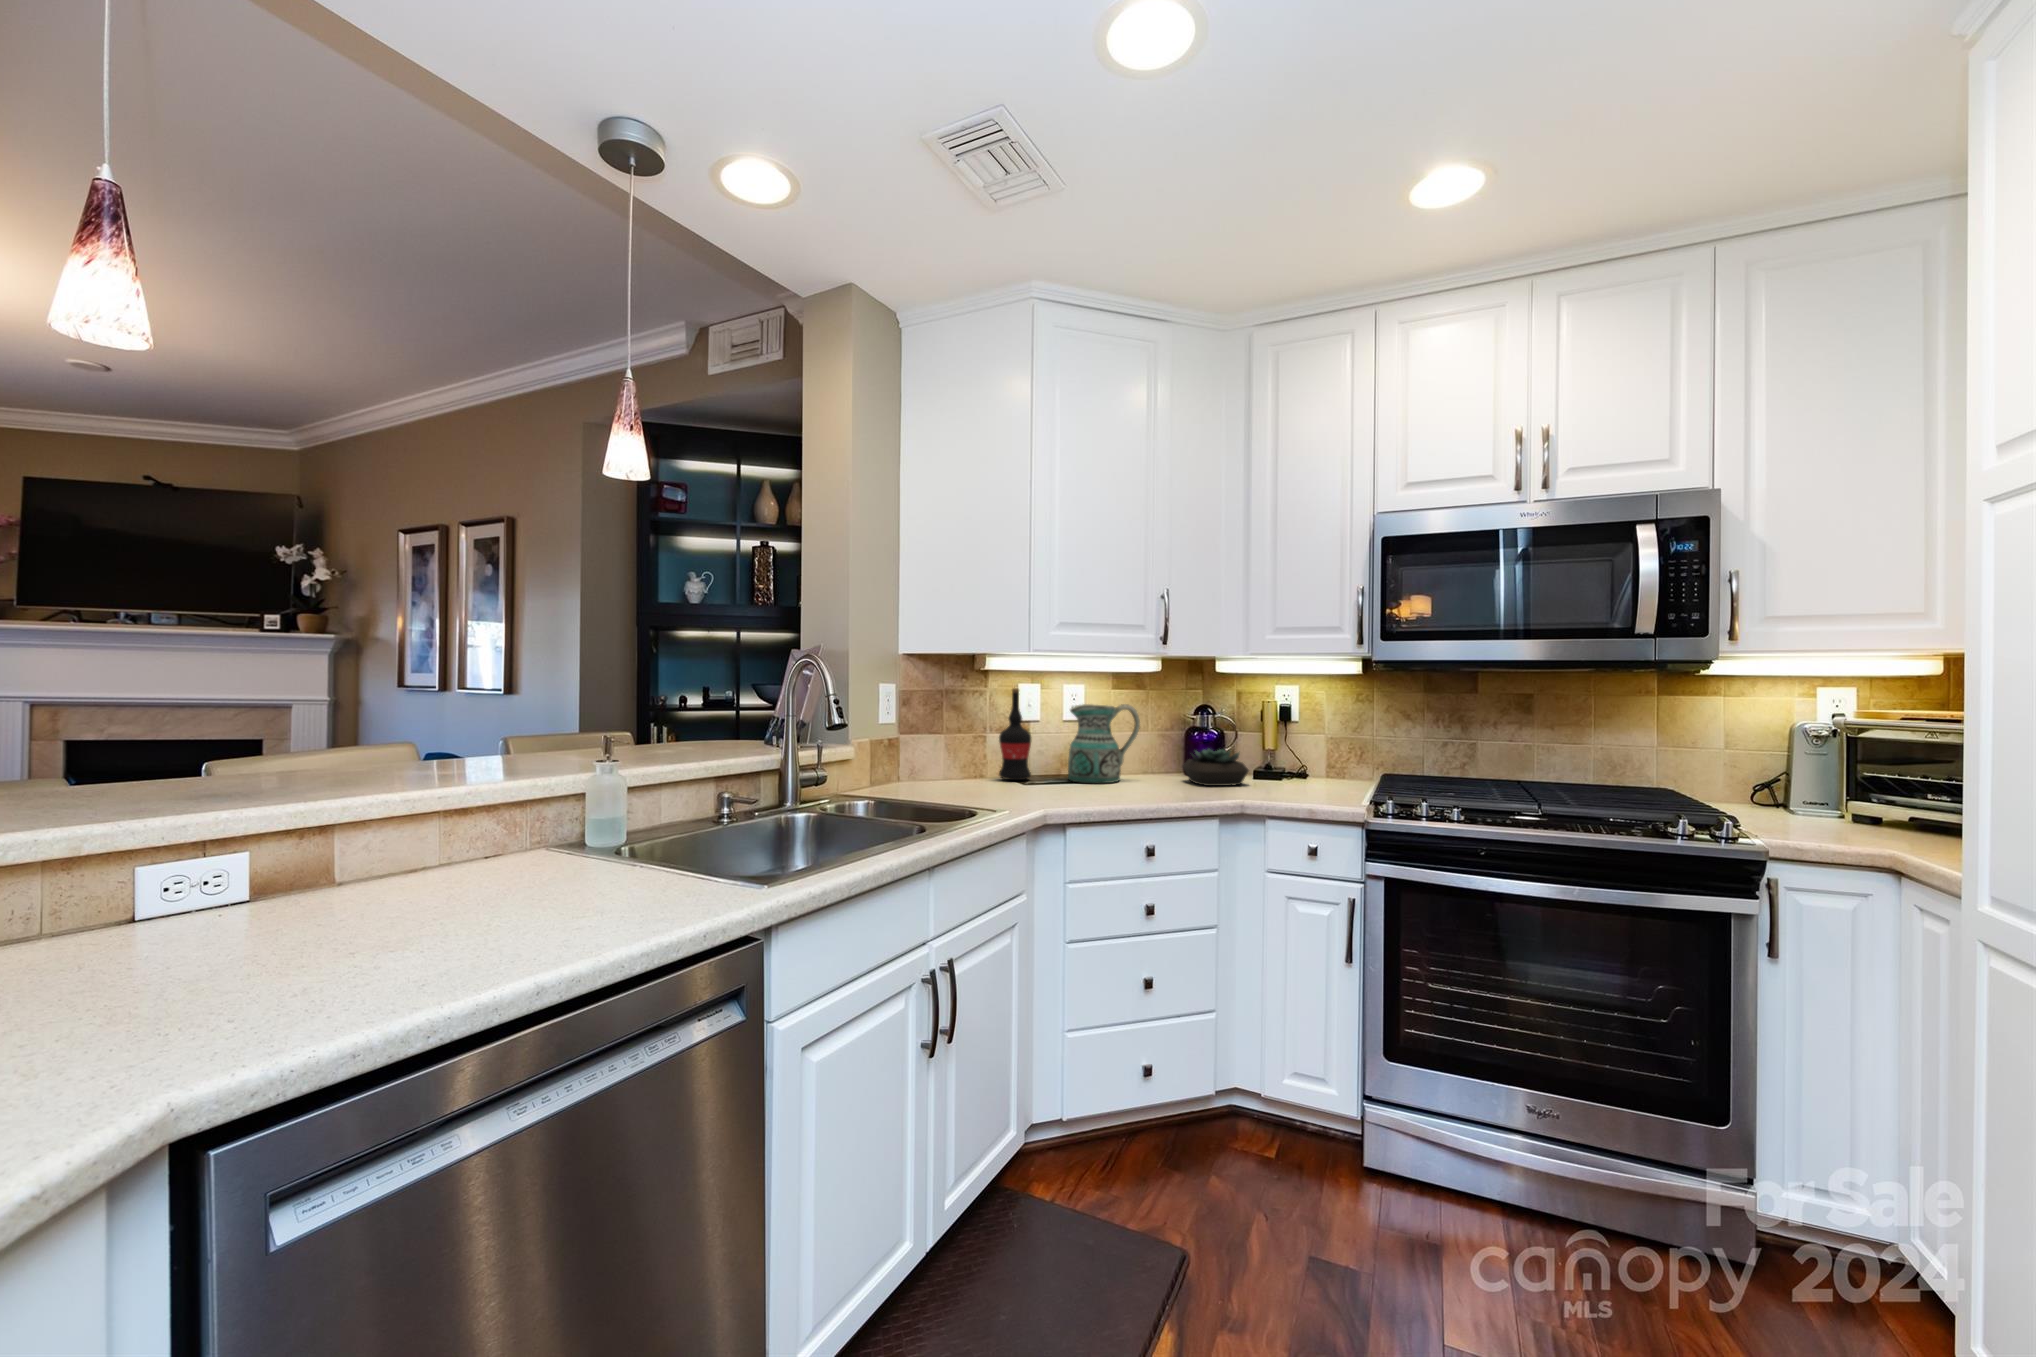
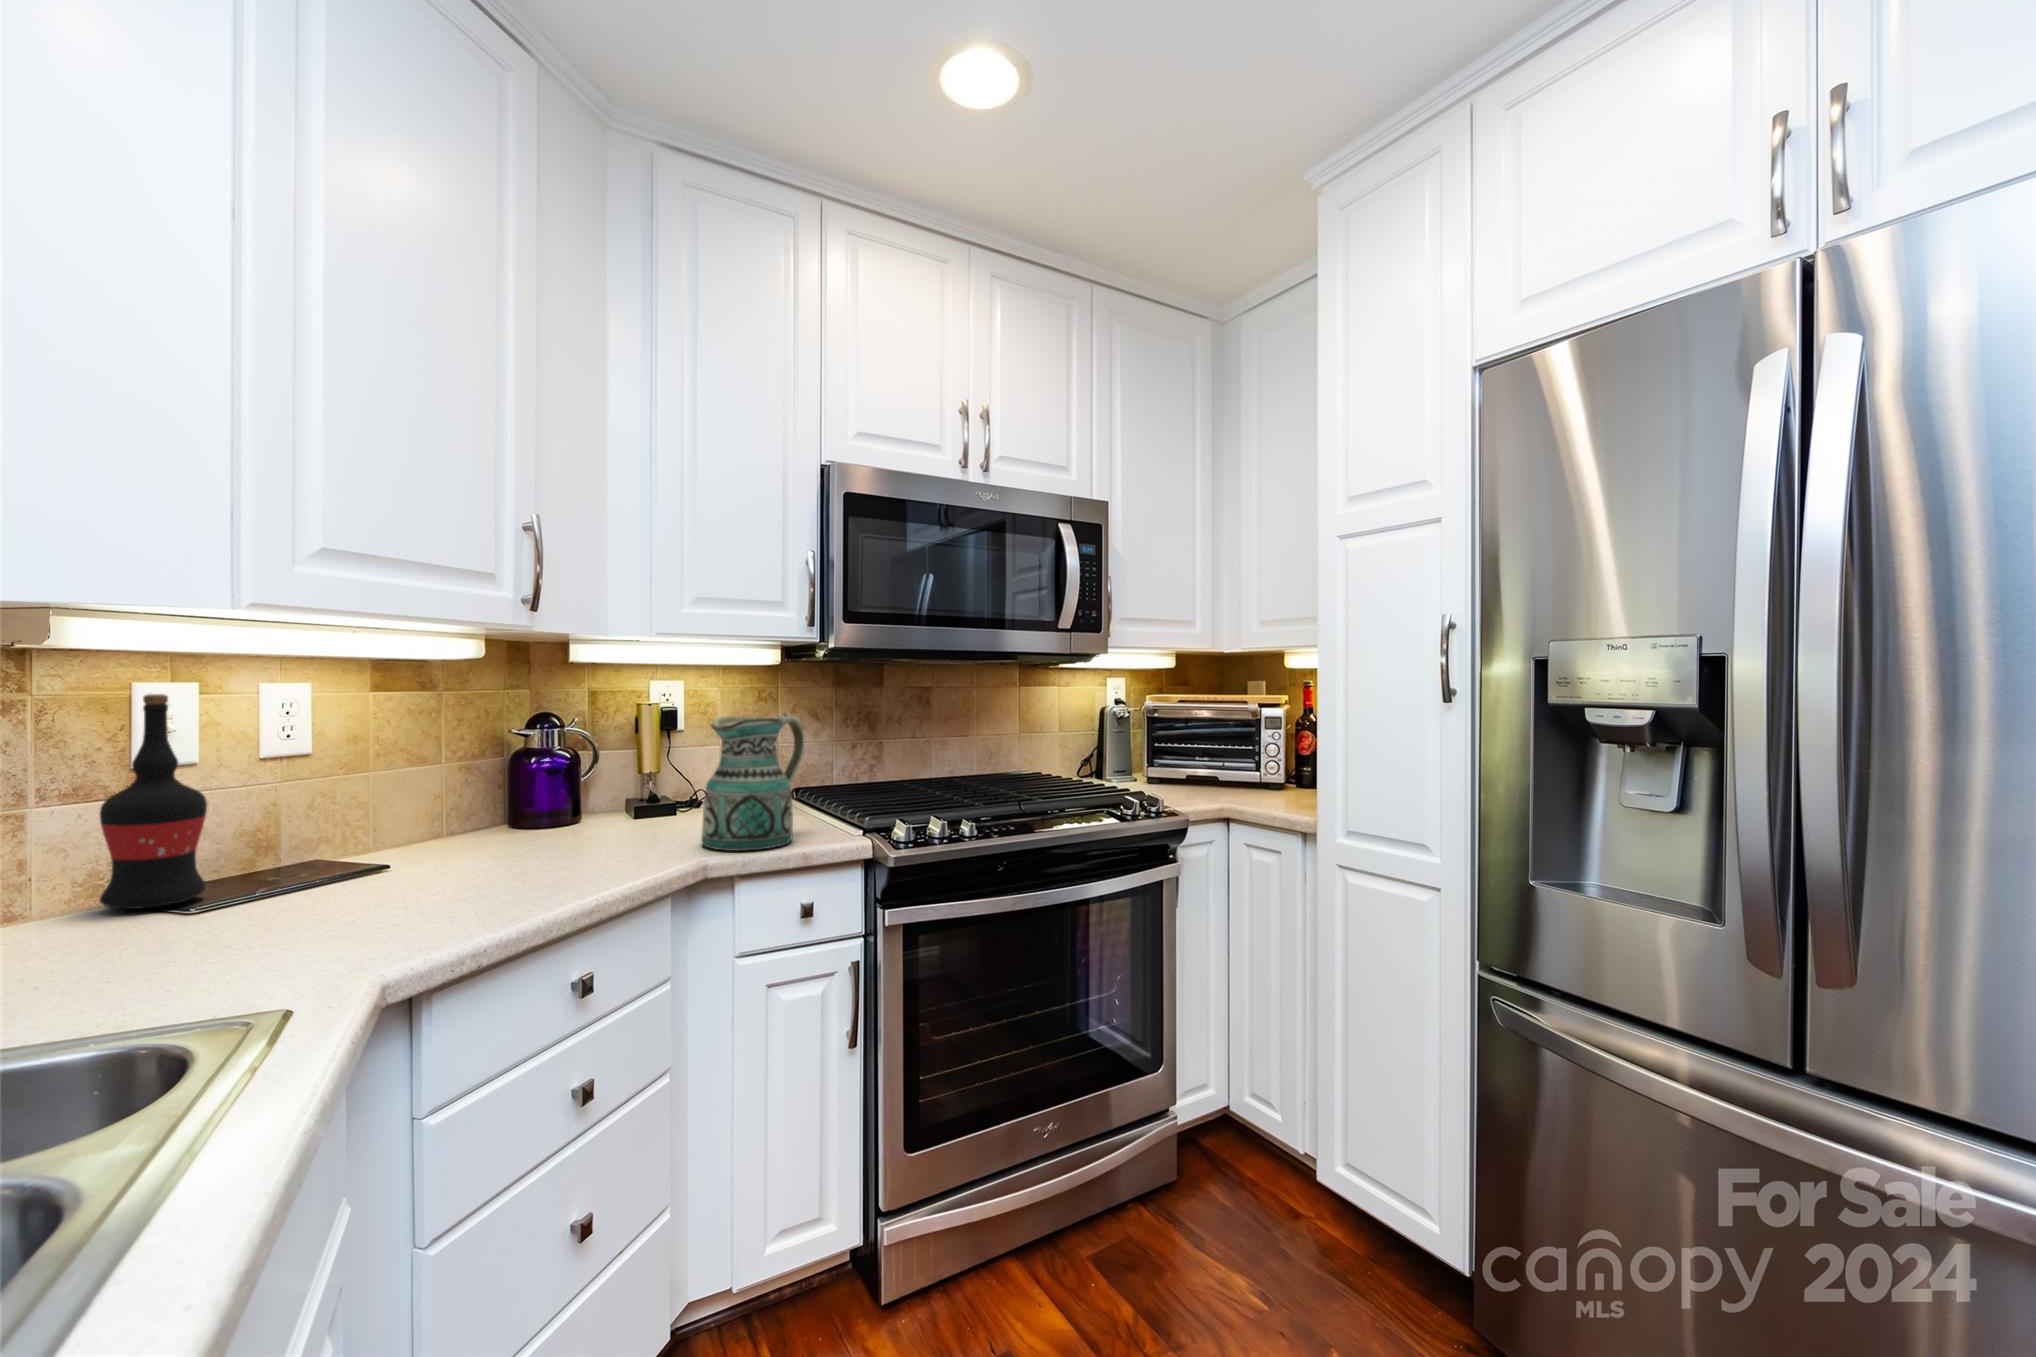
ceramic pitcher: present [1068,704,1140,783] -> present [701,713,804,851]
succulent plant: present [1183,749,1249,786] -> none [539,779,658,843]

